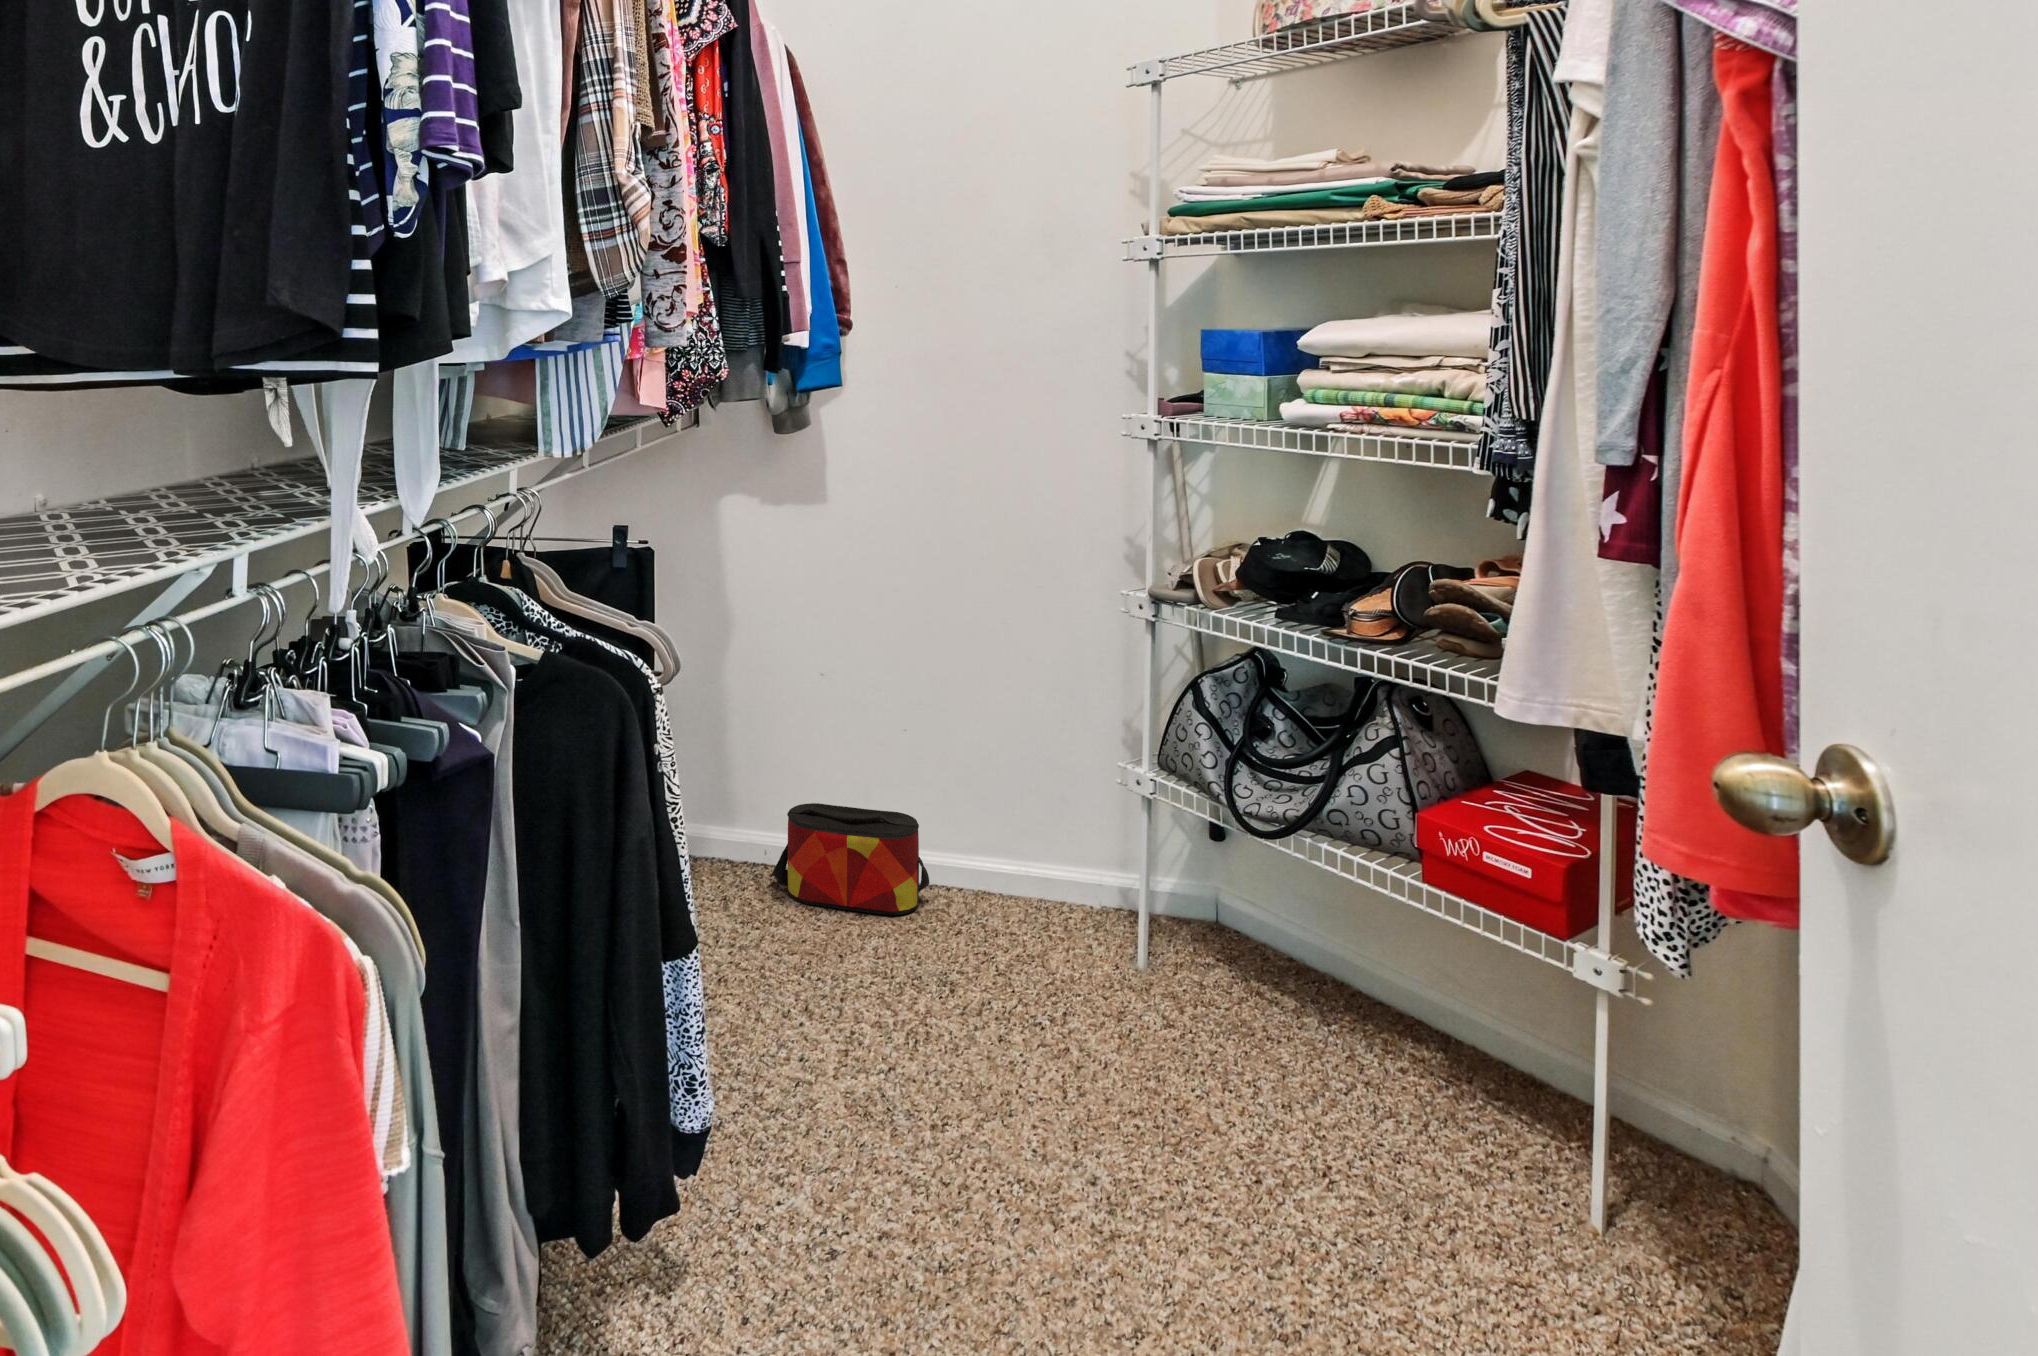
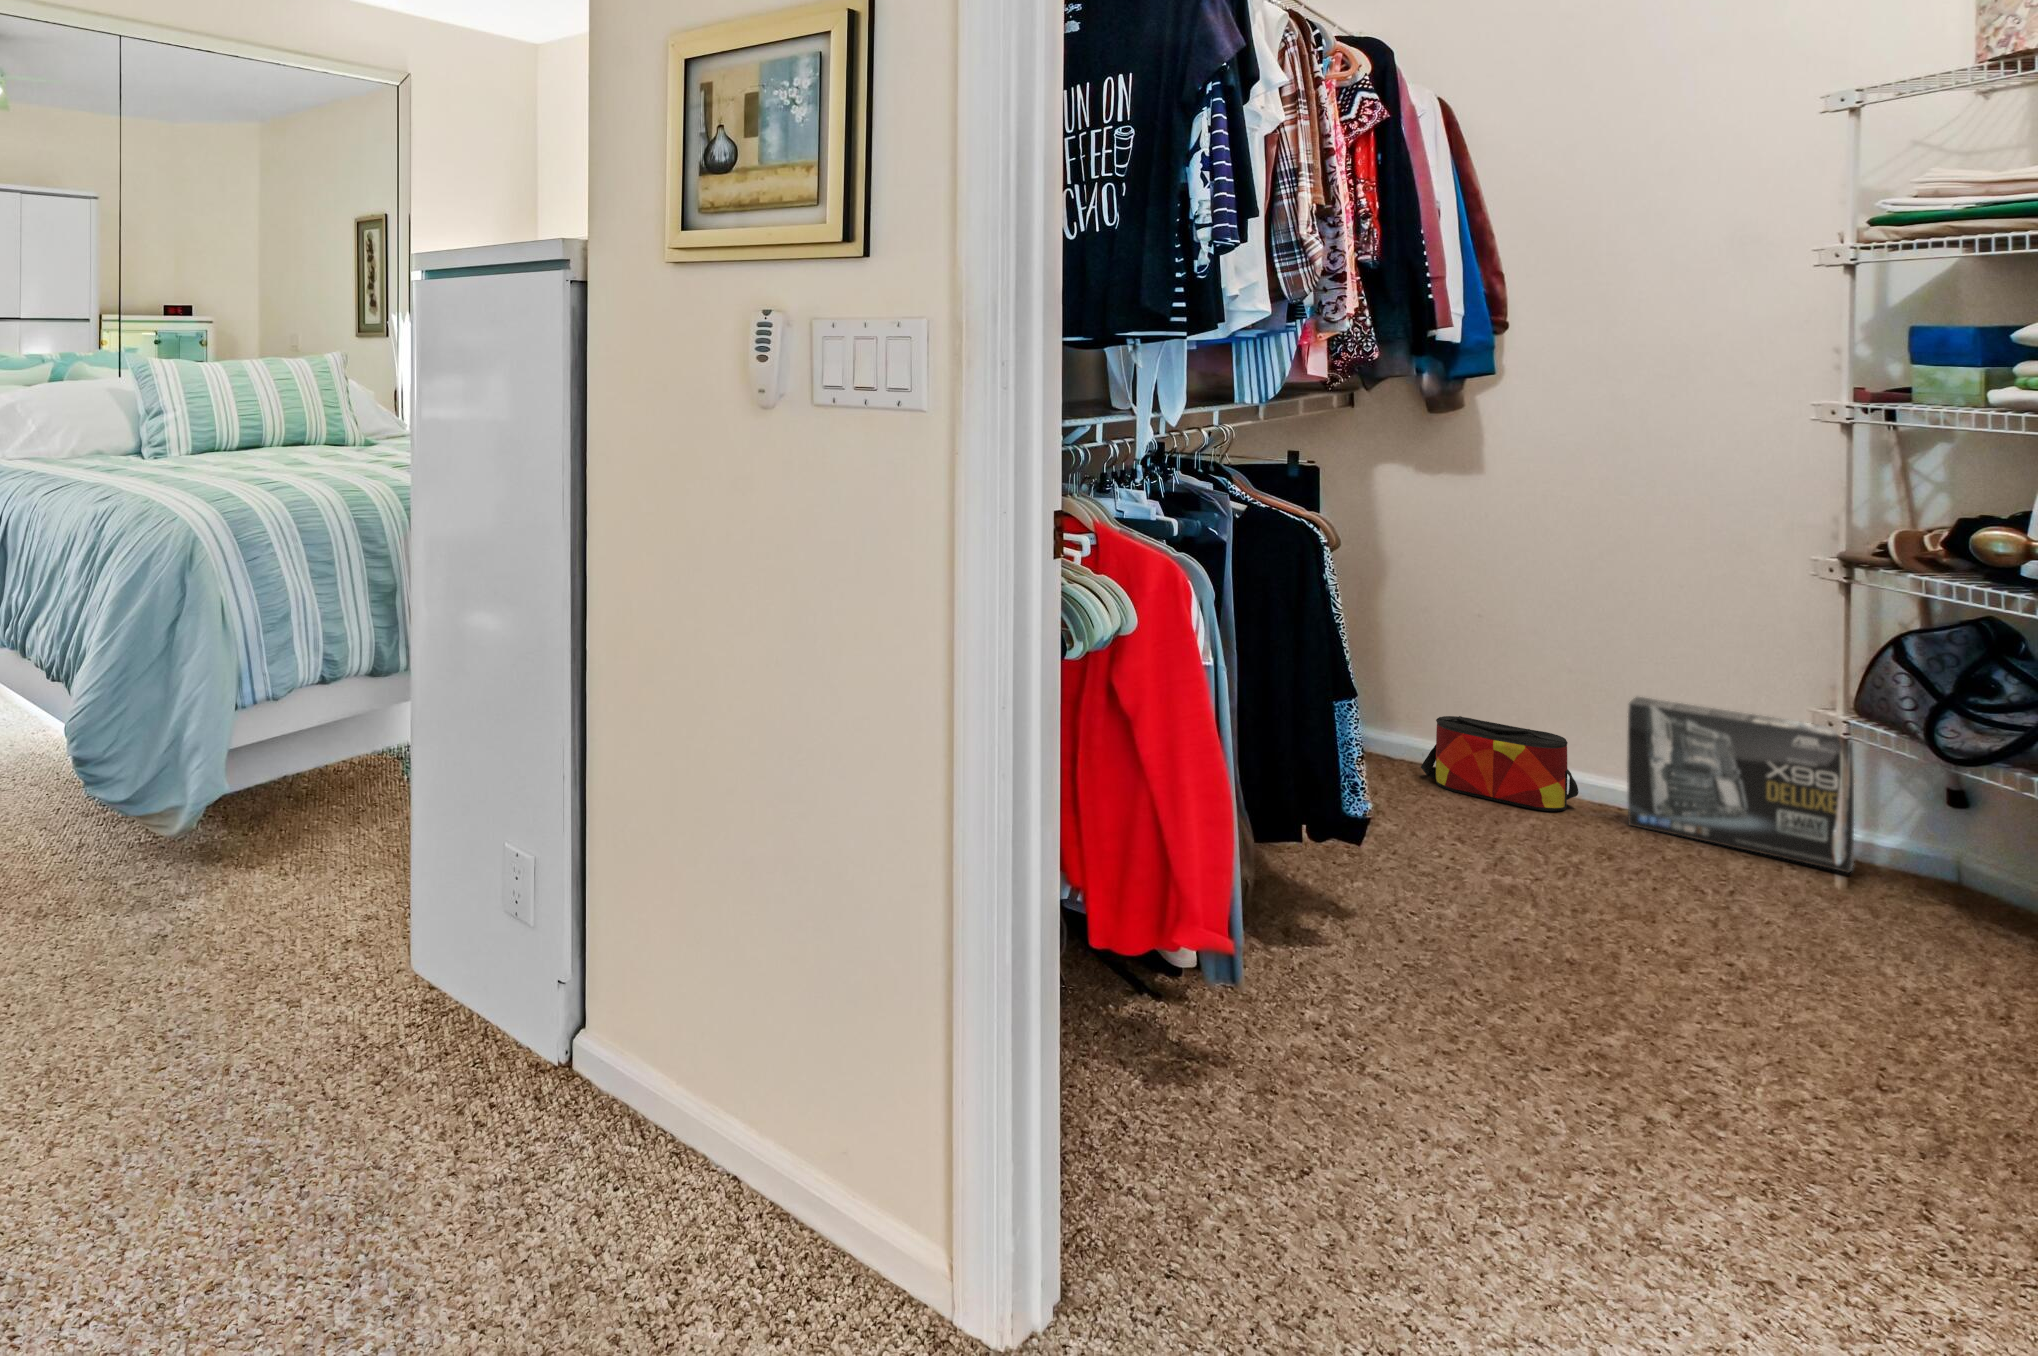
box: none [977,759,1179,944] -> present [1627,697,1854,872]

